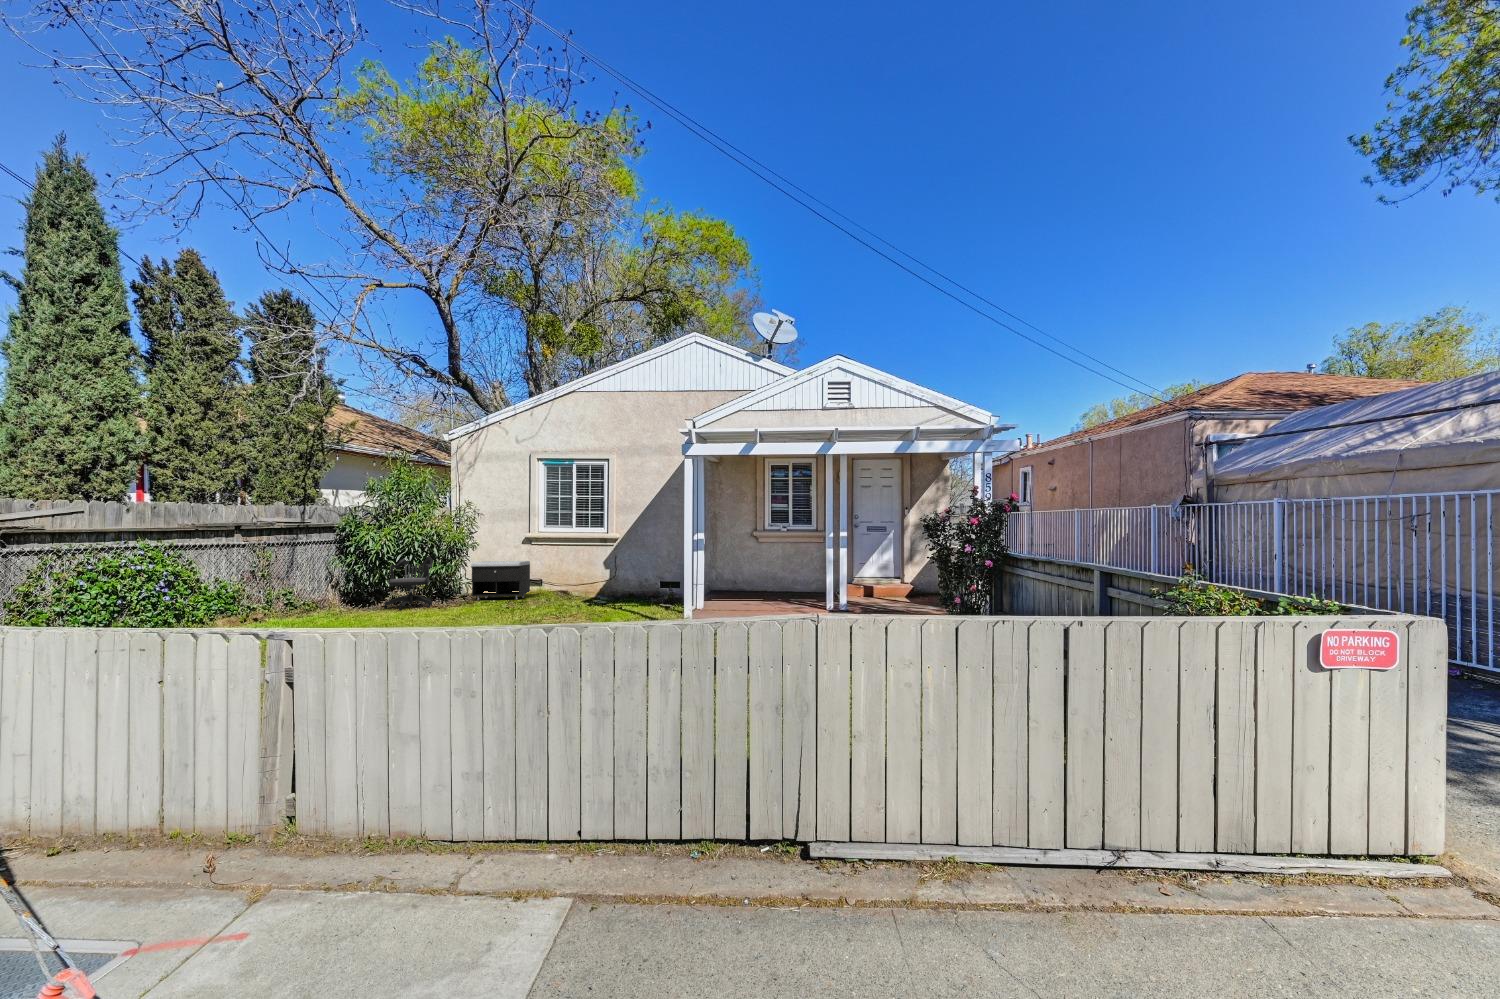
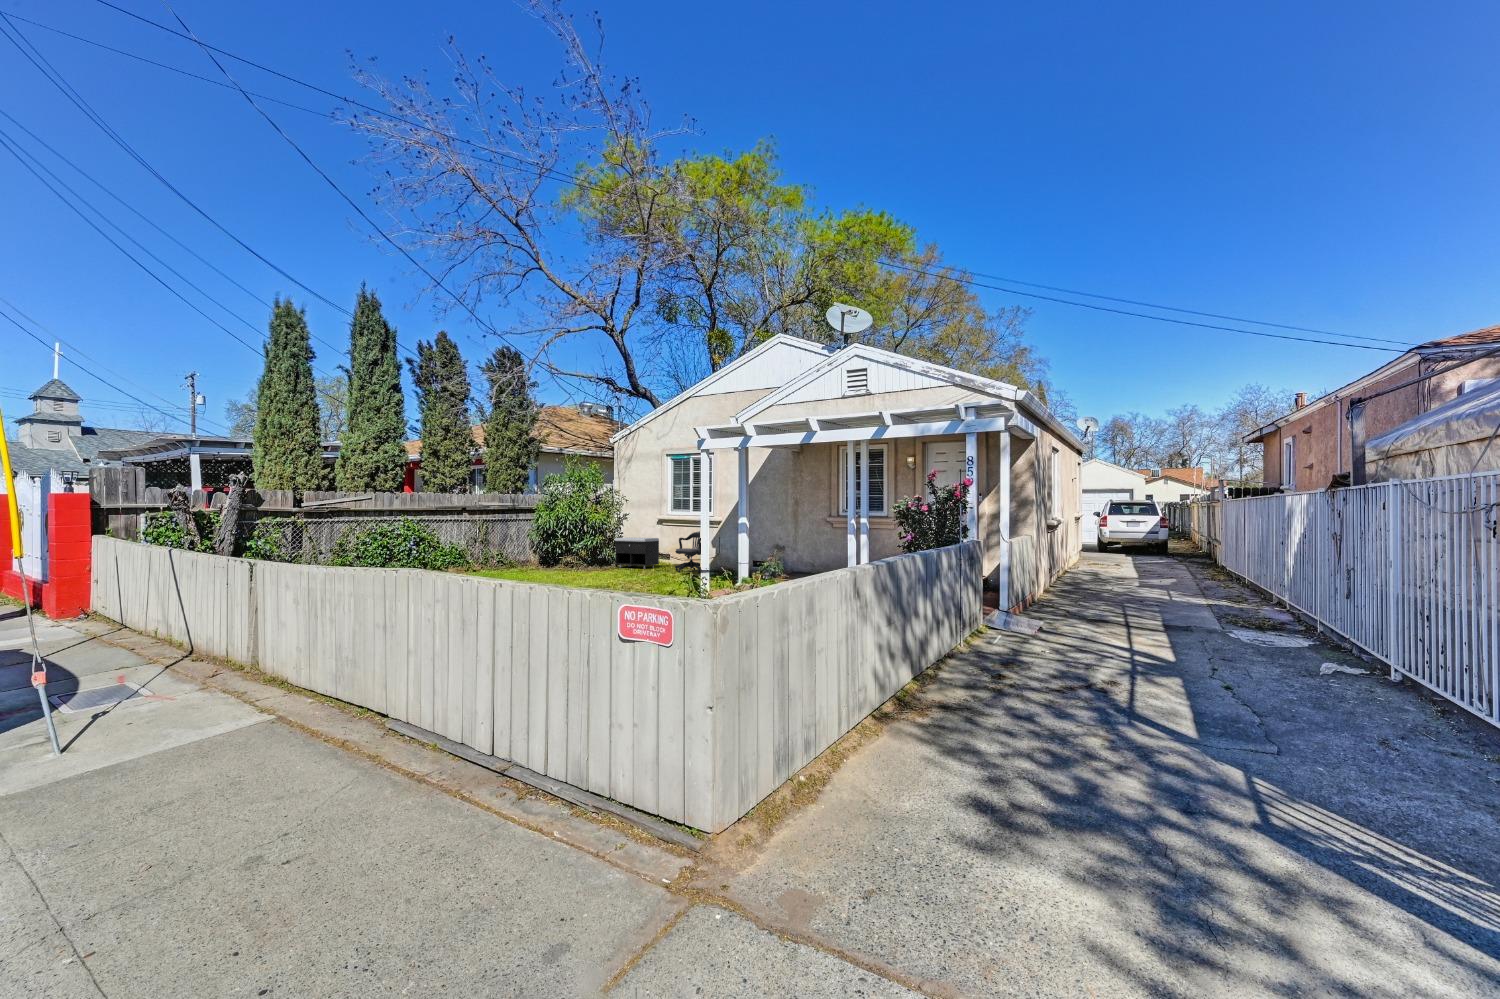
chair: present [384,557,433,610] -> present [675,531,709,573]

